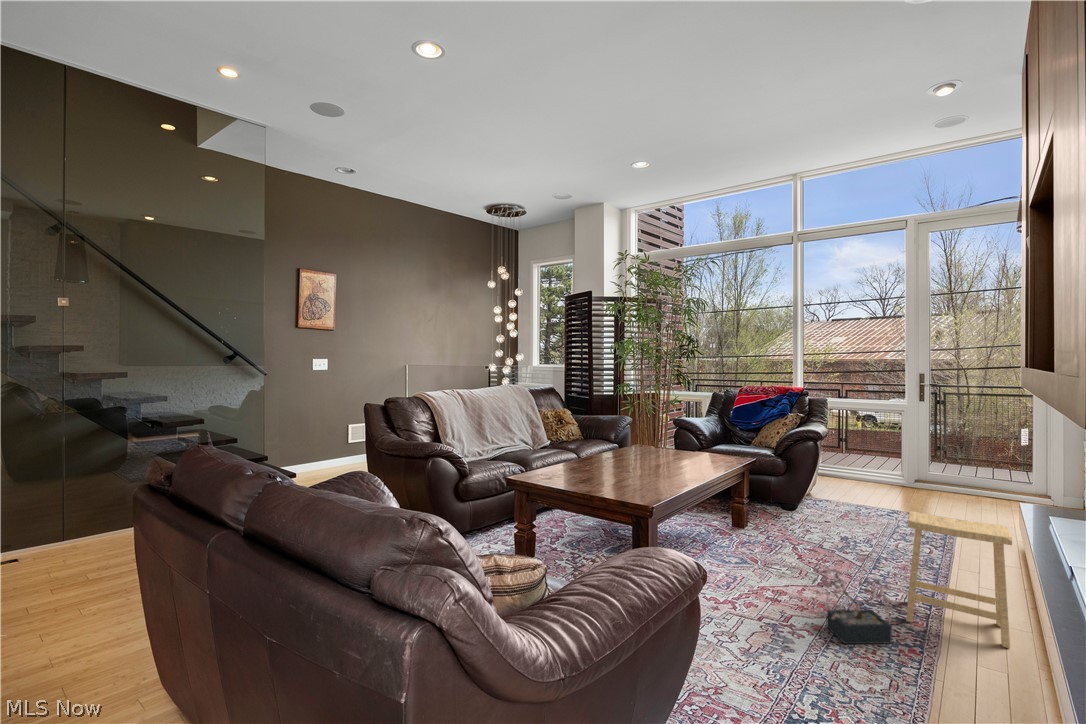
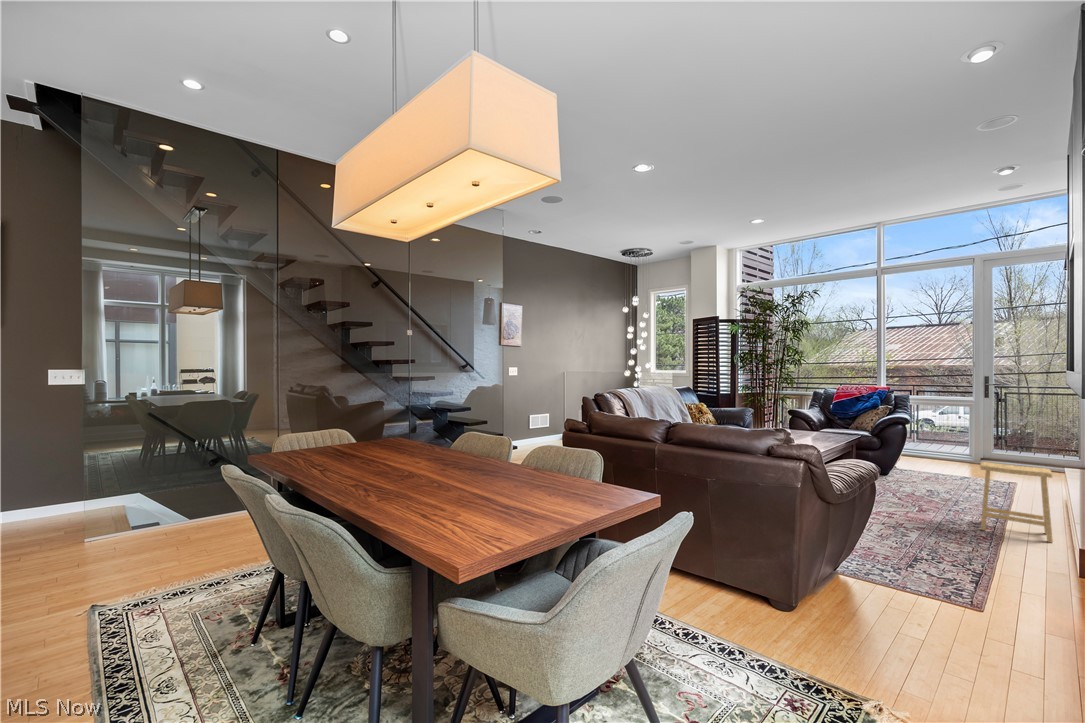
decorative plant: present [812,564,898,644] -> none [915,490,975,538]

